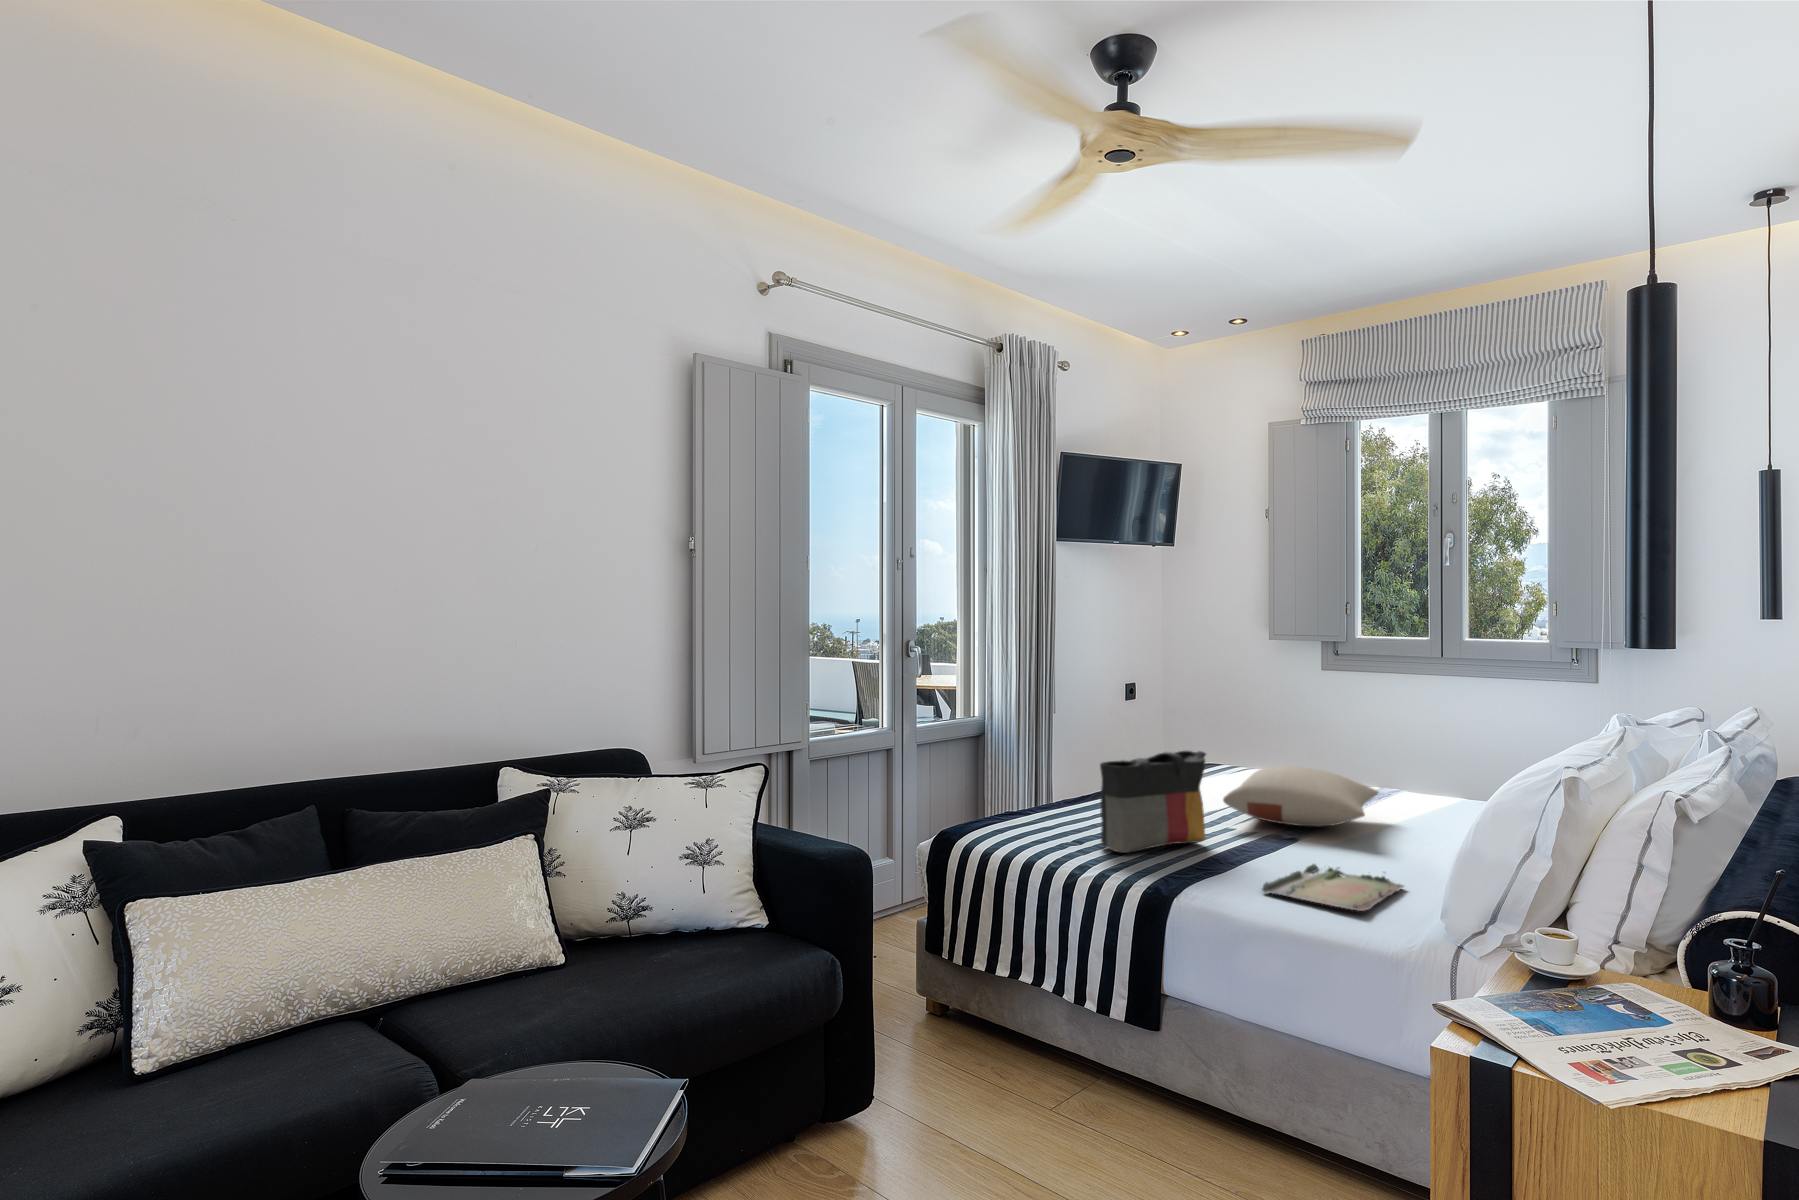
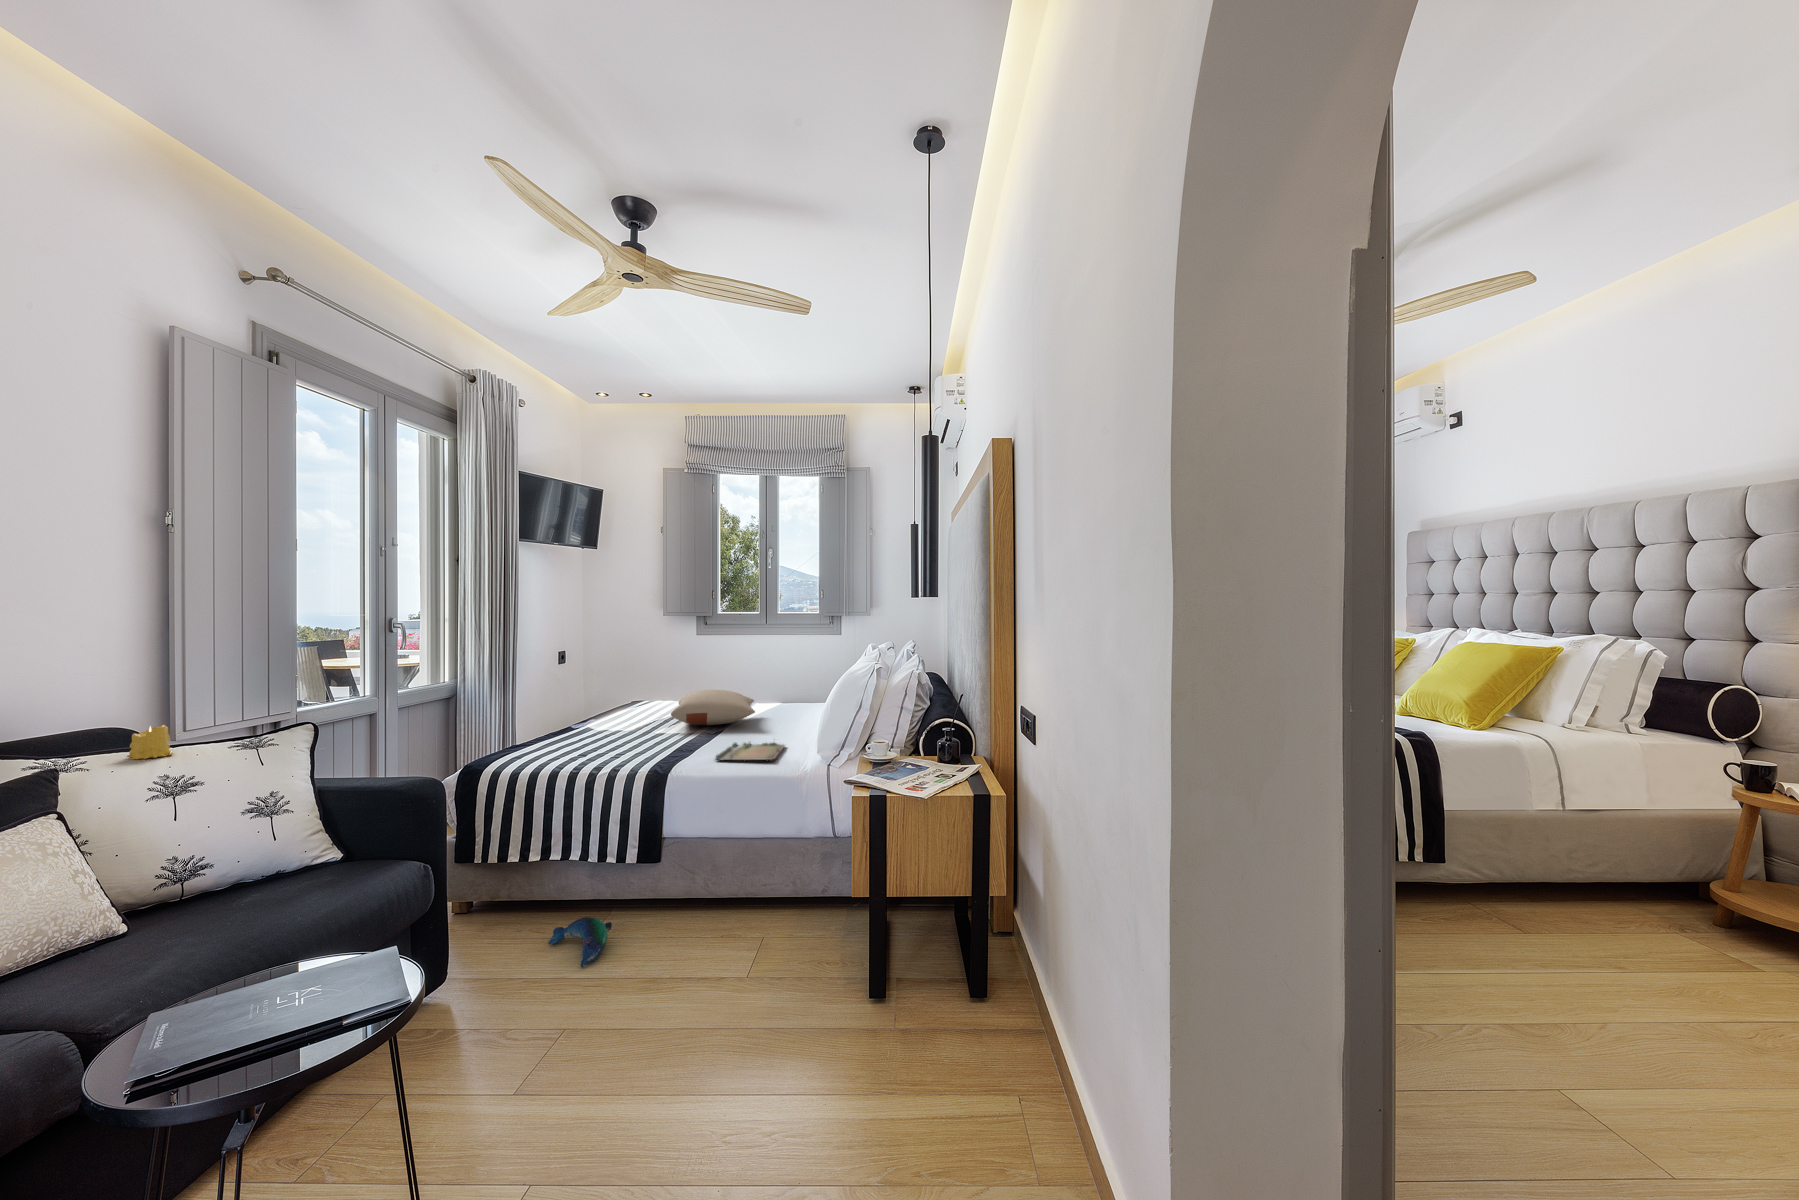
candle: none [605,749,640,784] -> present [128,725,174,759]
tote bag: present [1100,751,1206,853] -> none [595,683,667,755]
plush toy: none [1003,1087,1080,1166] -> present [548,917,612,968]

